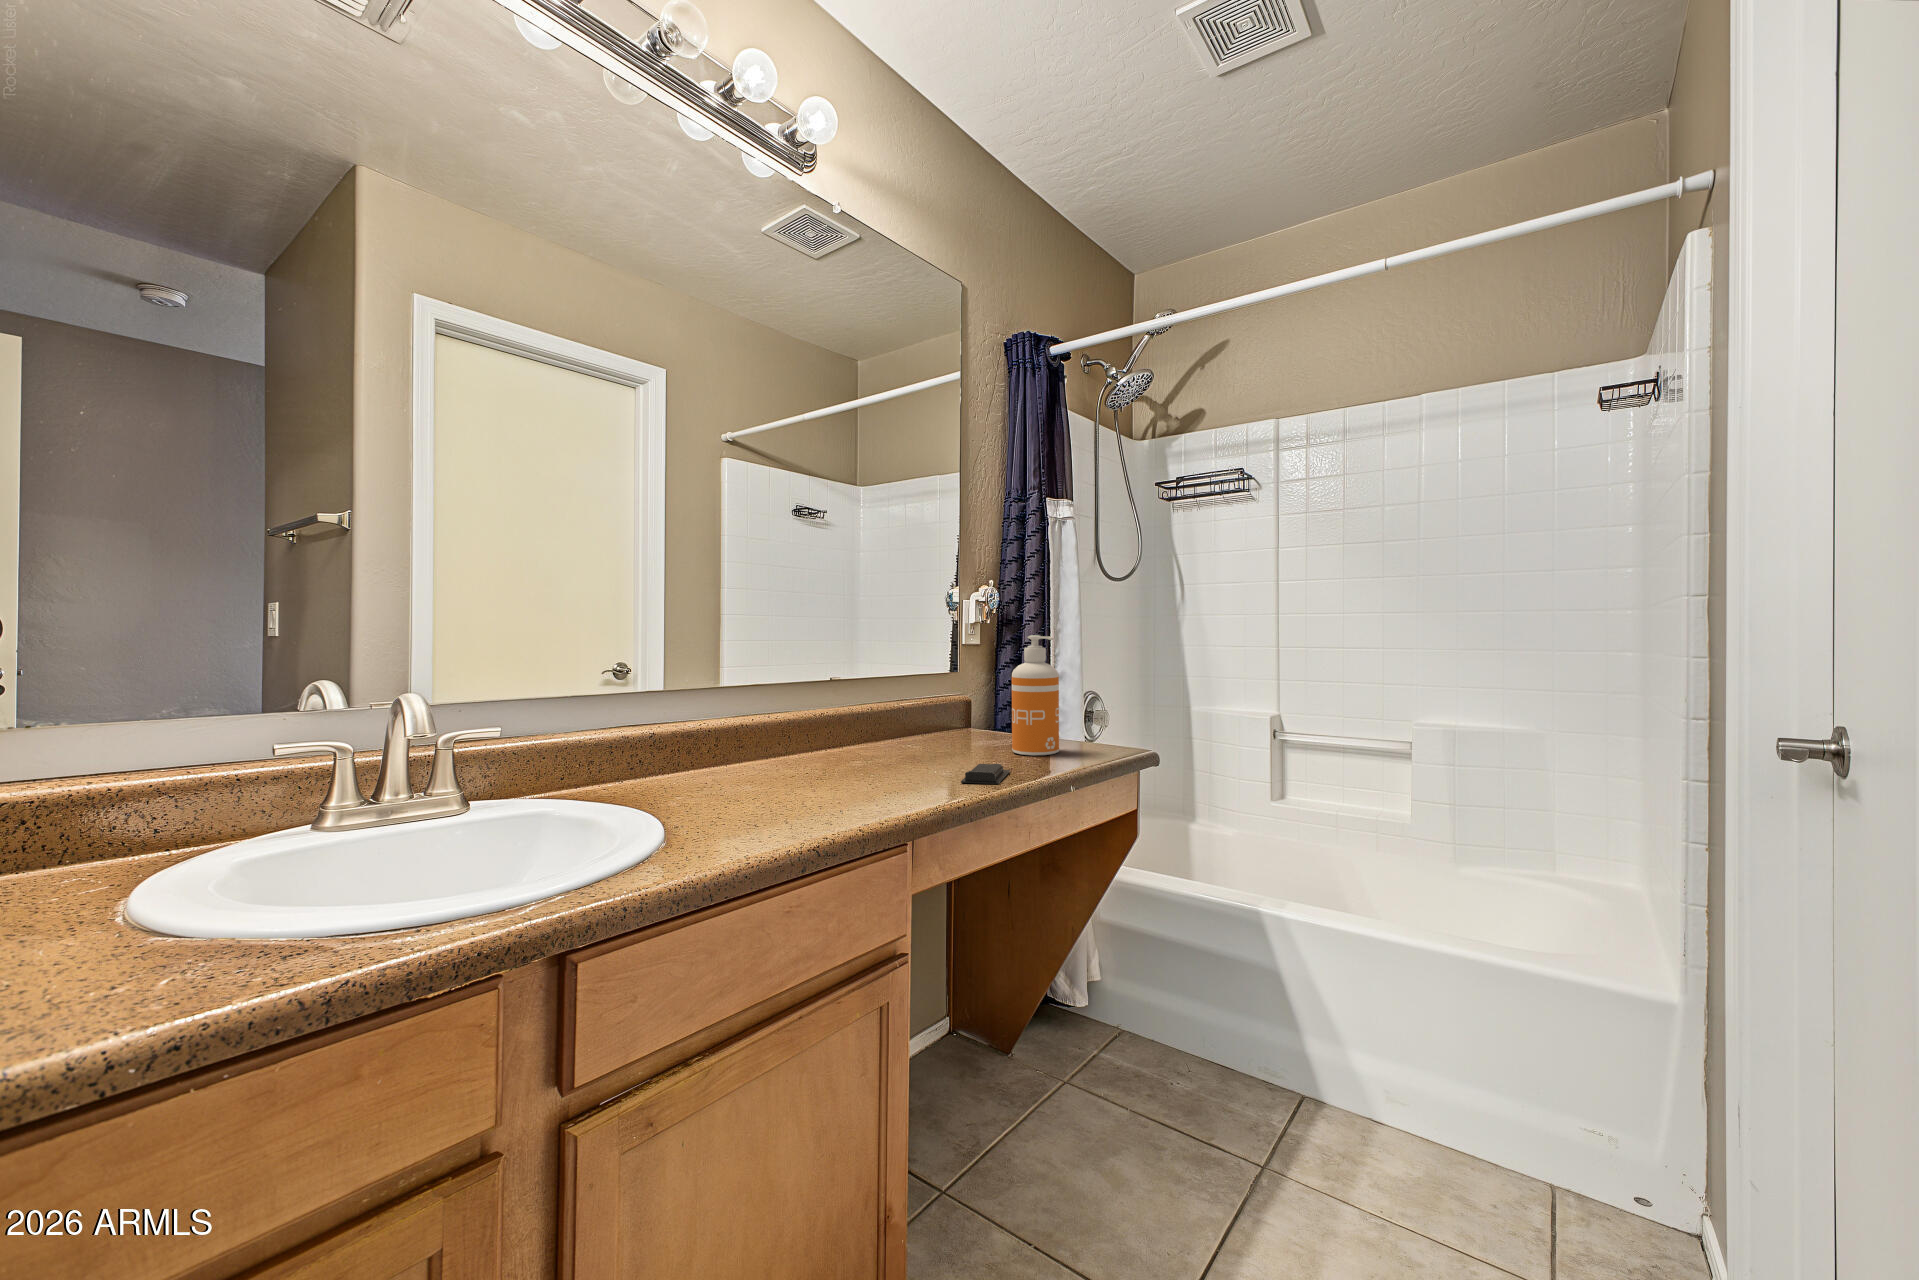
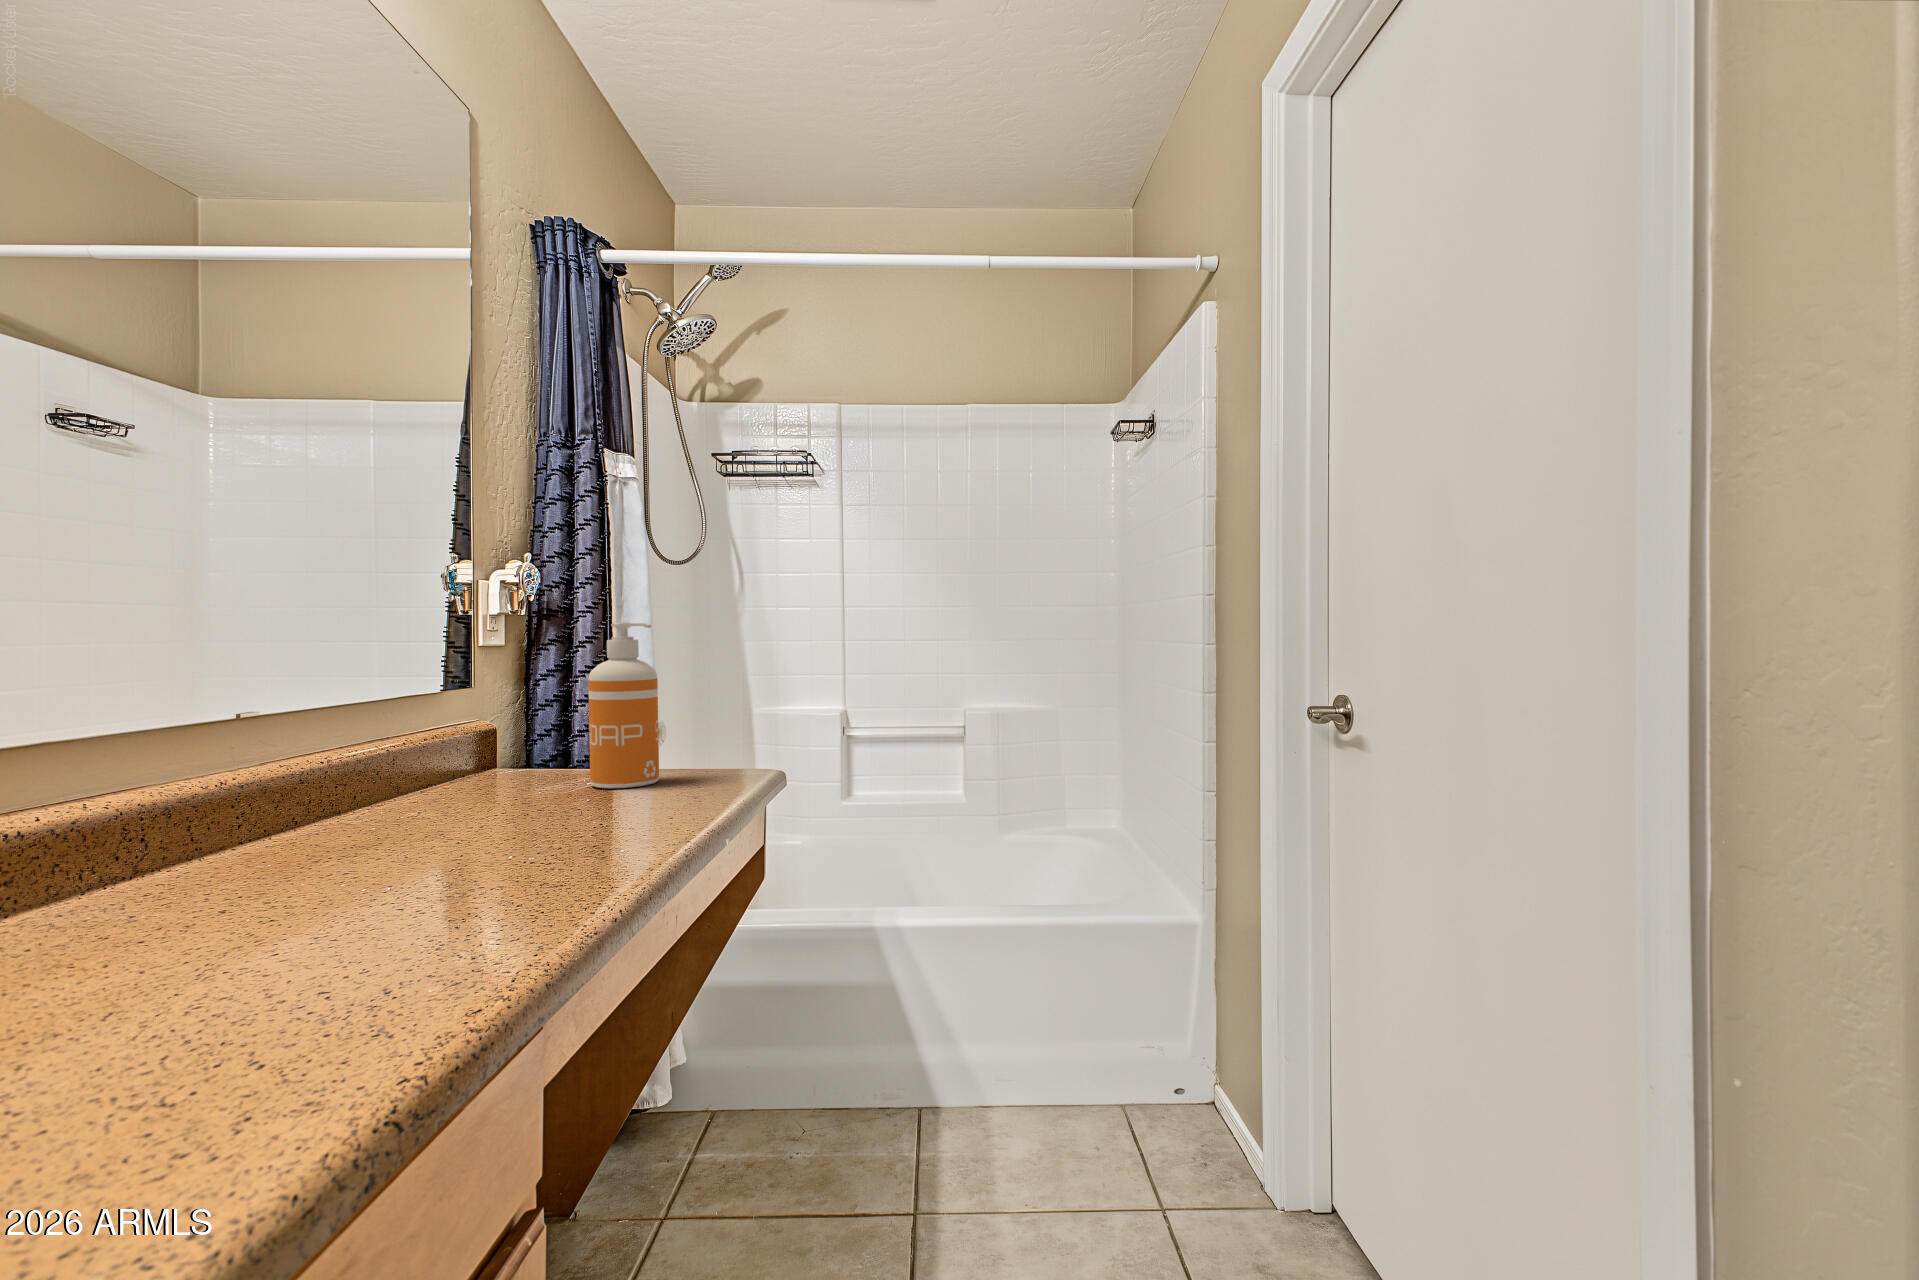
soap bar: present [961,764,1010,784] -> none [550,801,613,833]

